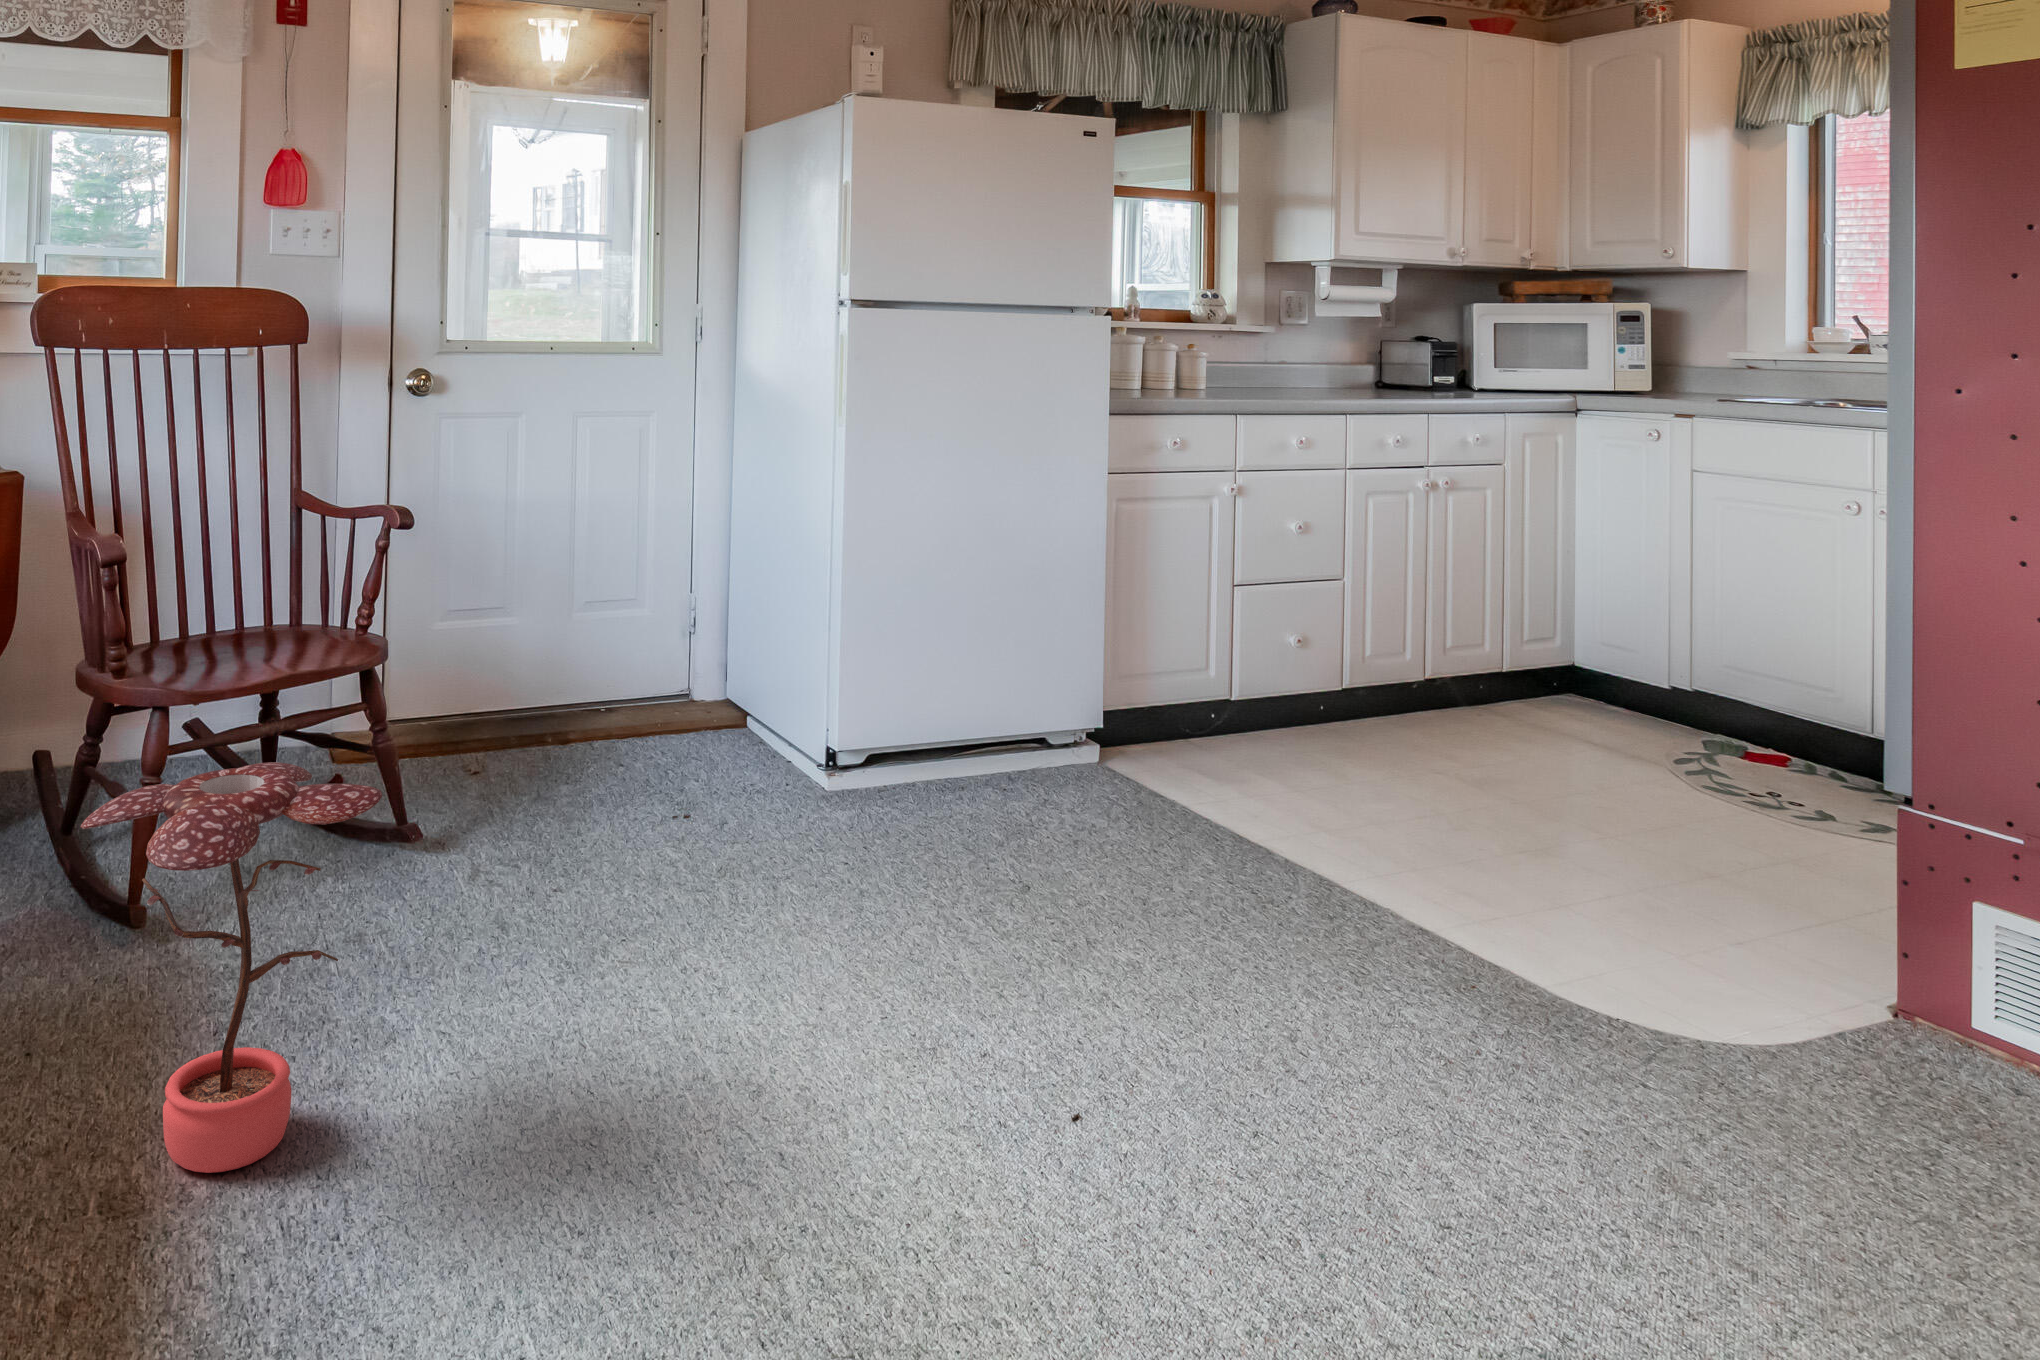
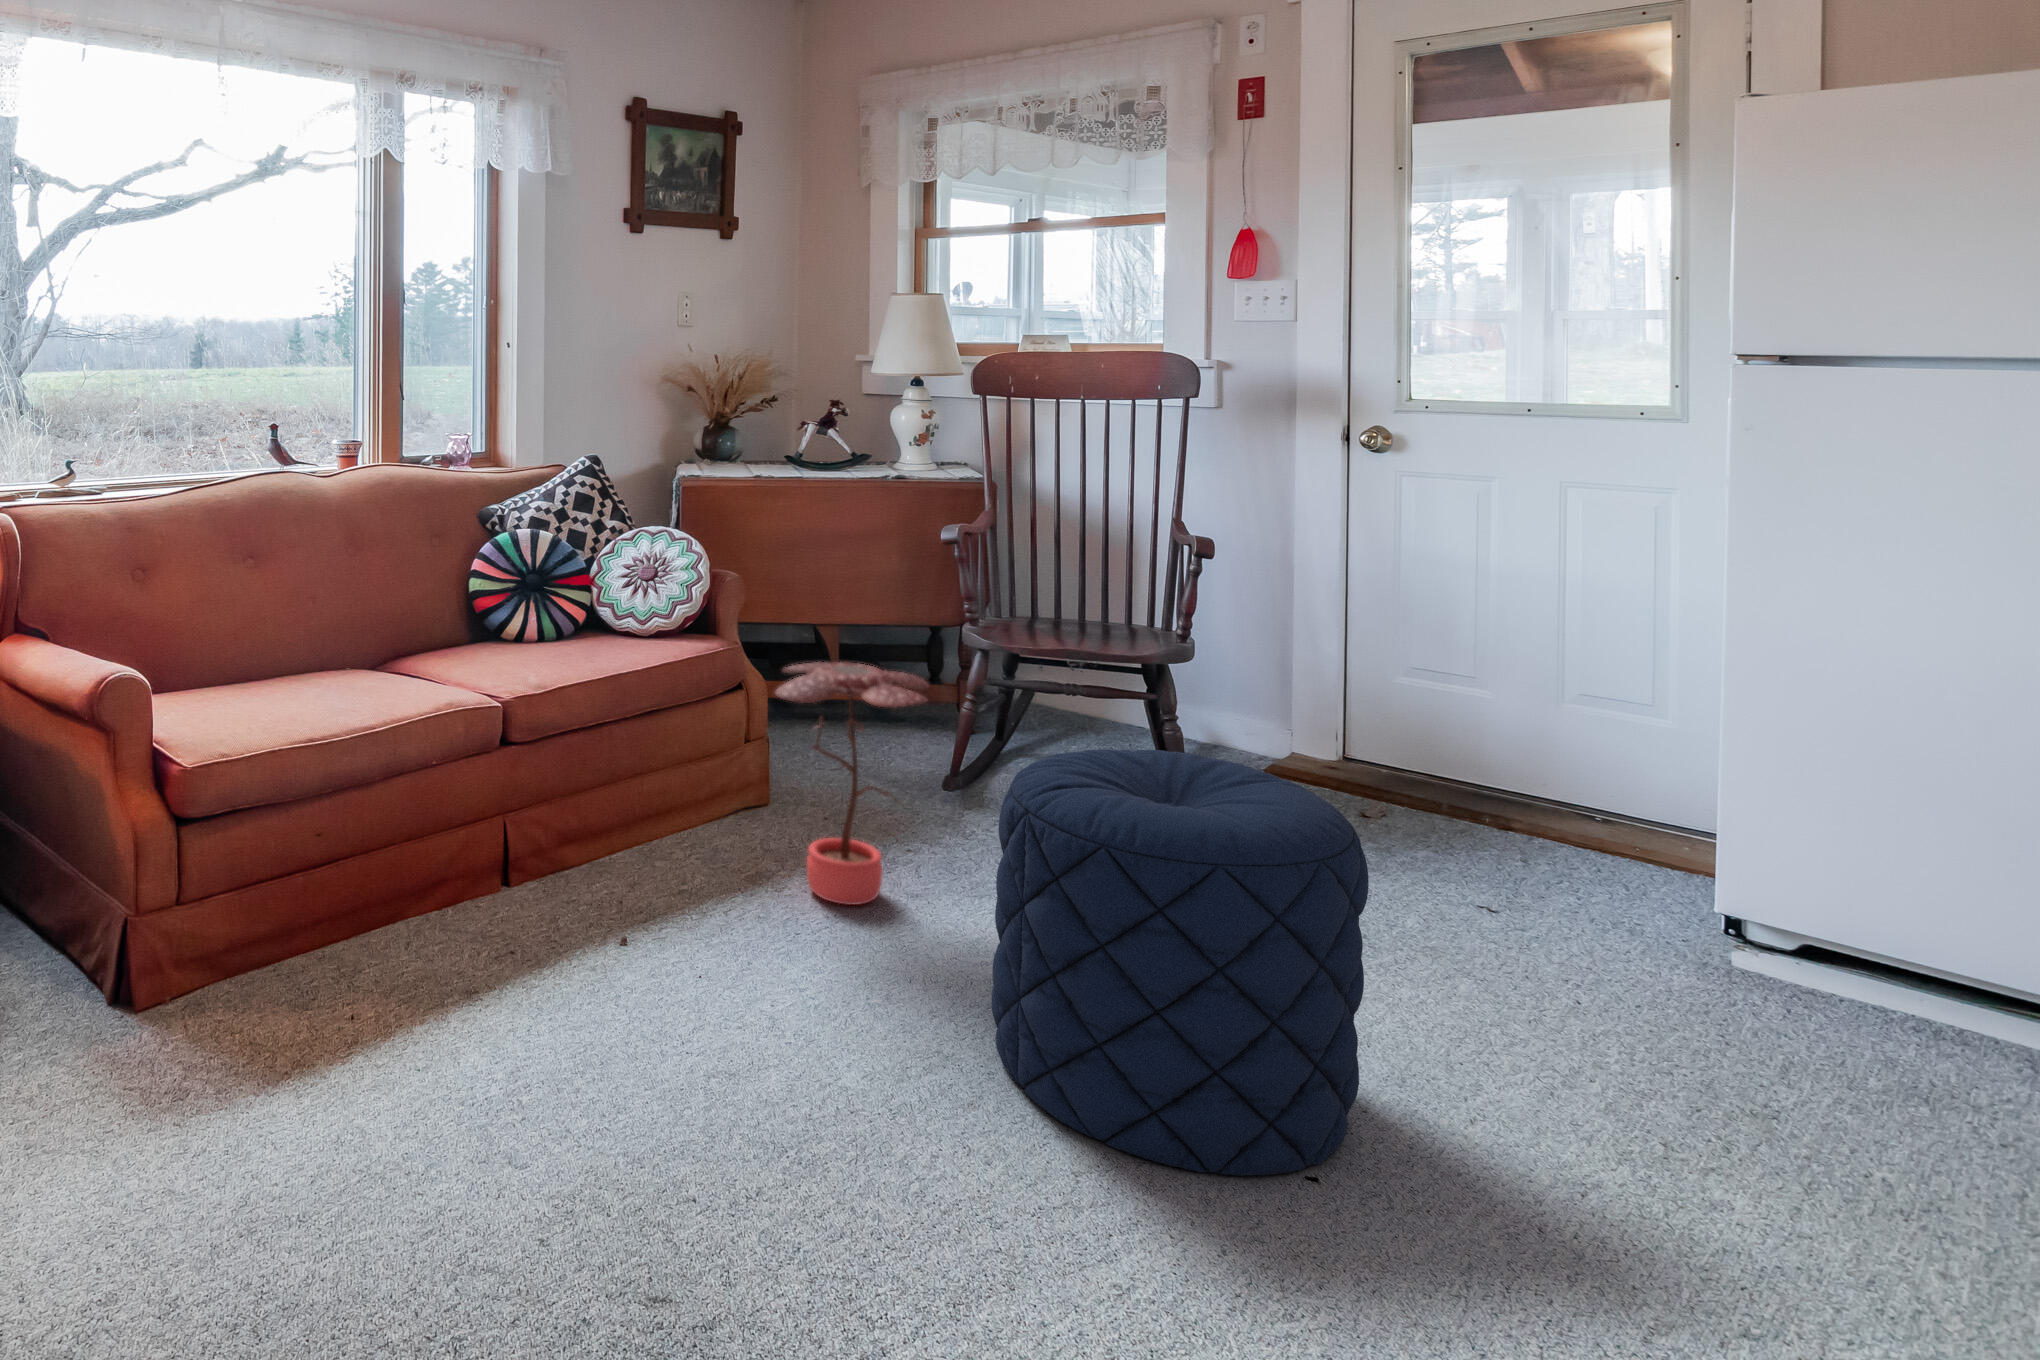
pouf: none [630,737,1027,1245] -> present [992,749,1369,1176]

